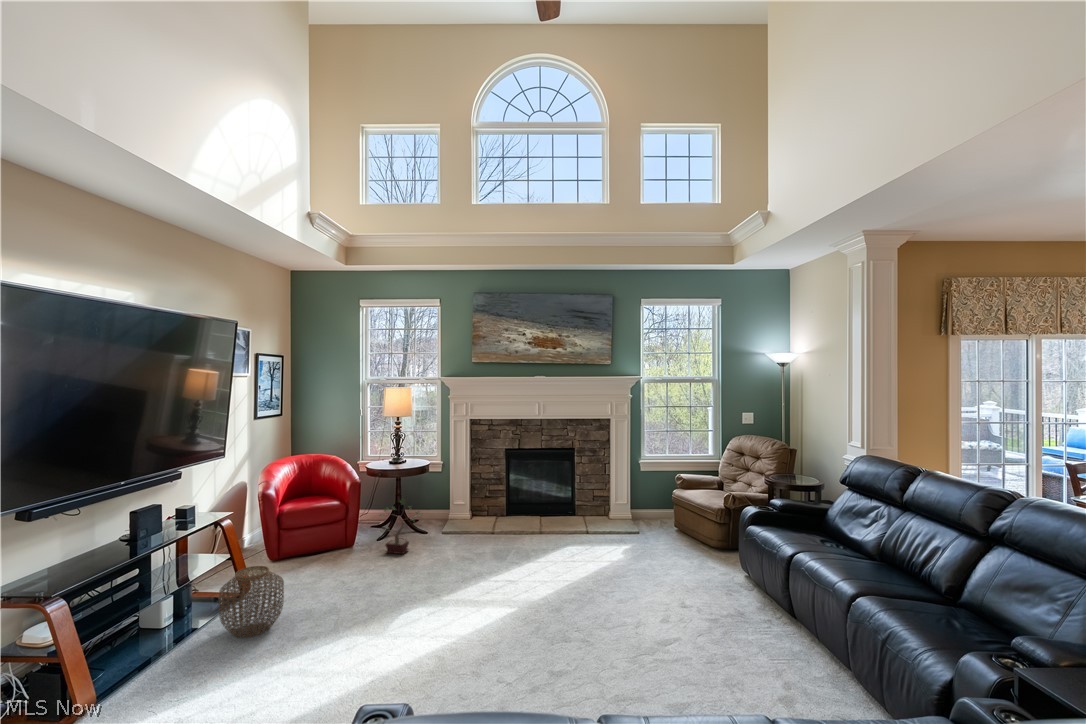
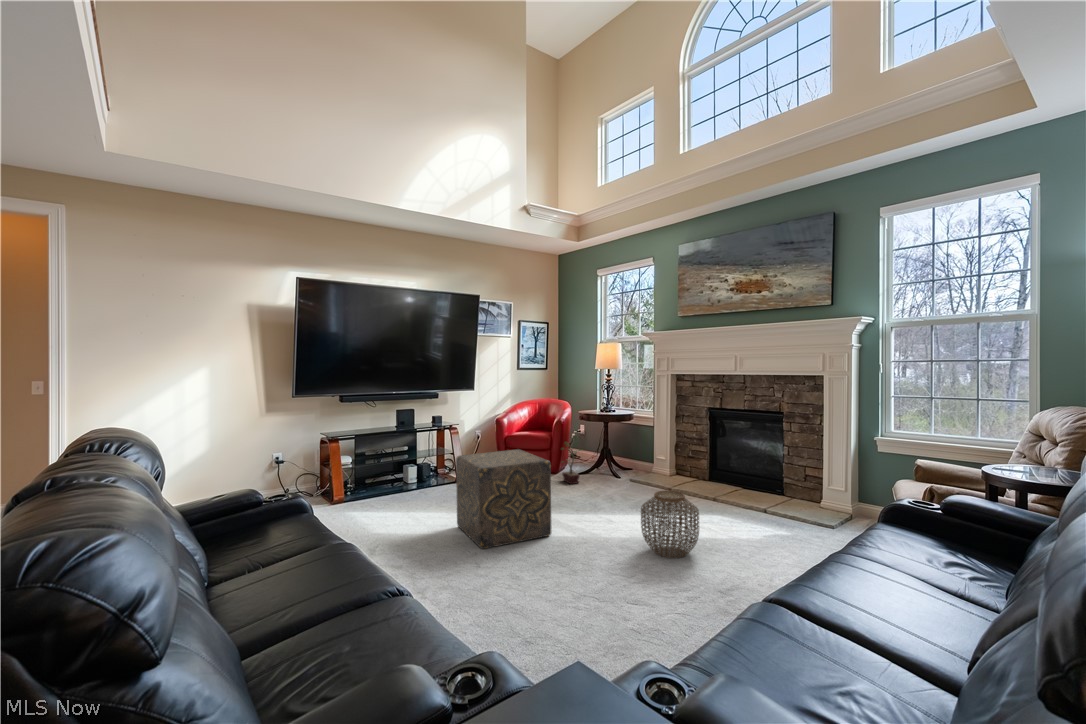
ottoman: none [422,528,524,647] -> present [456,449,551,549]
woven basket: present [219,566,284,638] -> present [641,490,699,558]

